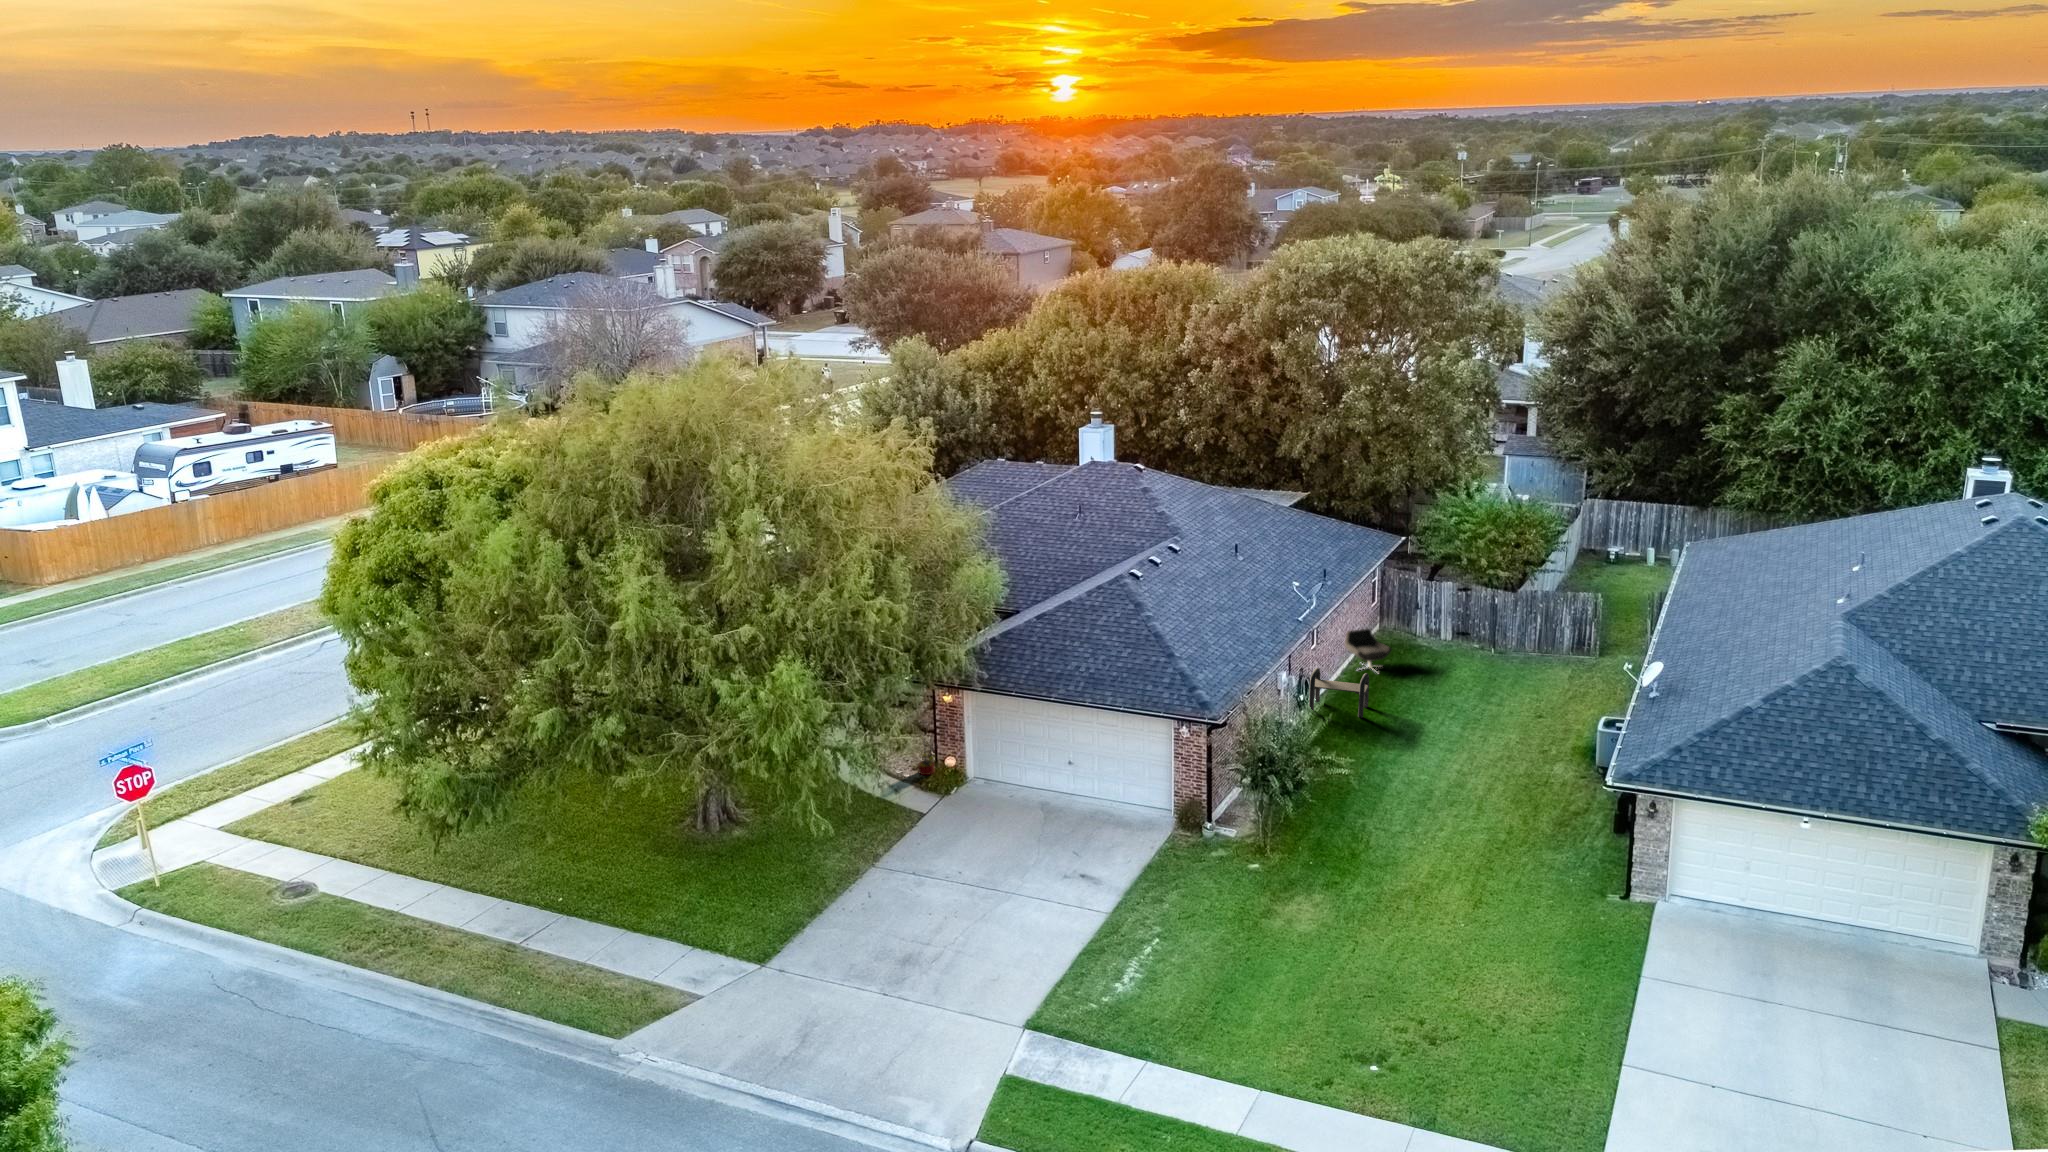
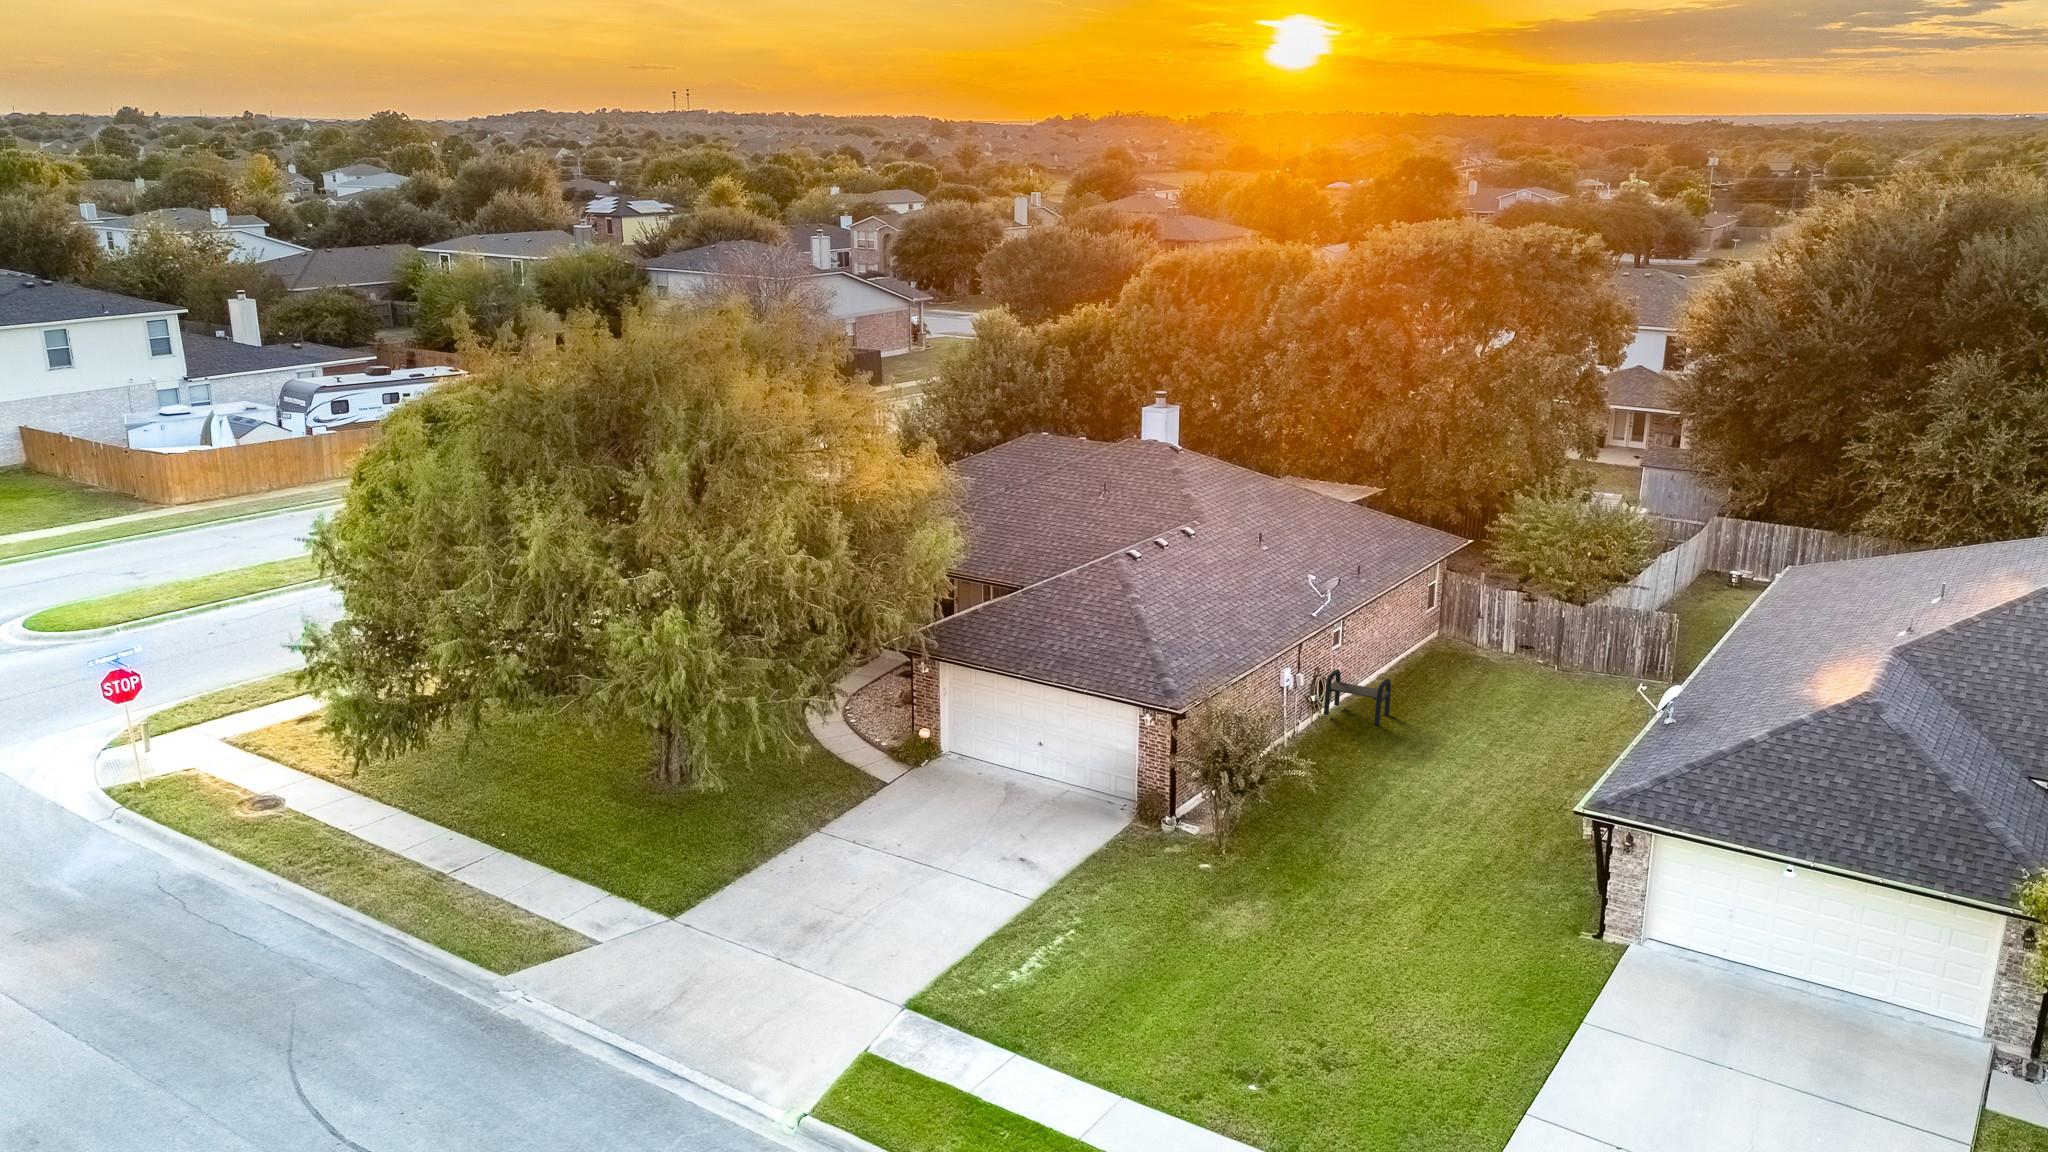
lounge chair: present [1345,629,1392,668] -> none [1382,633,1432,682]
decorative plant: present [918,739,934,775] -> none [897,700,913,746]

